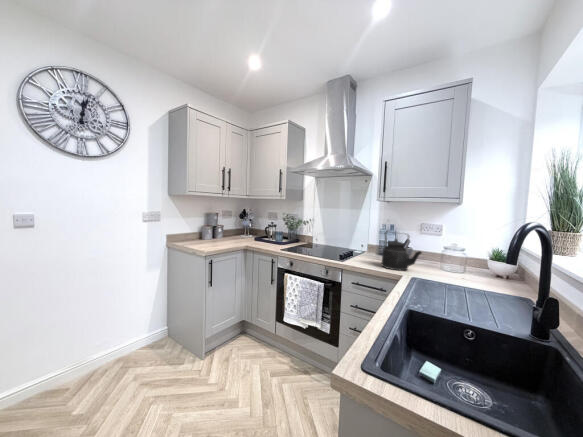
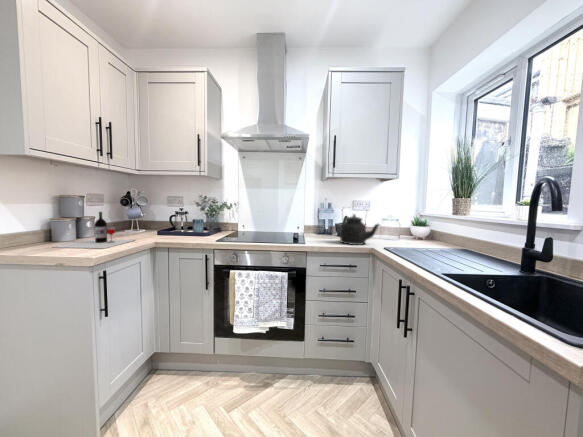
wine bottle: none [194,224,237,247] -> present [55,212,133,248]

